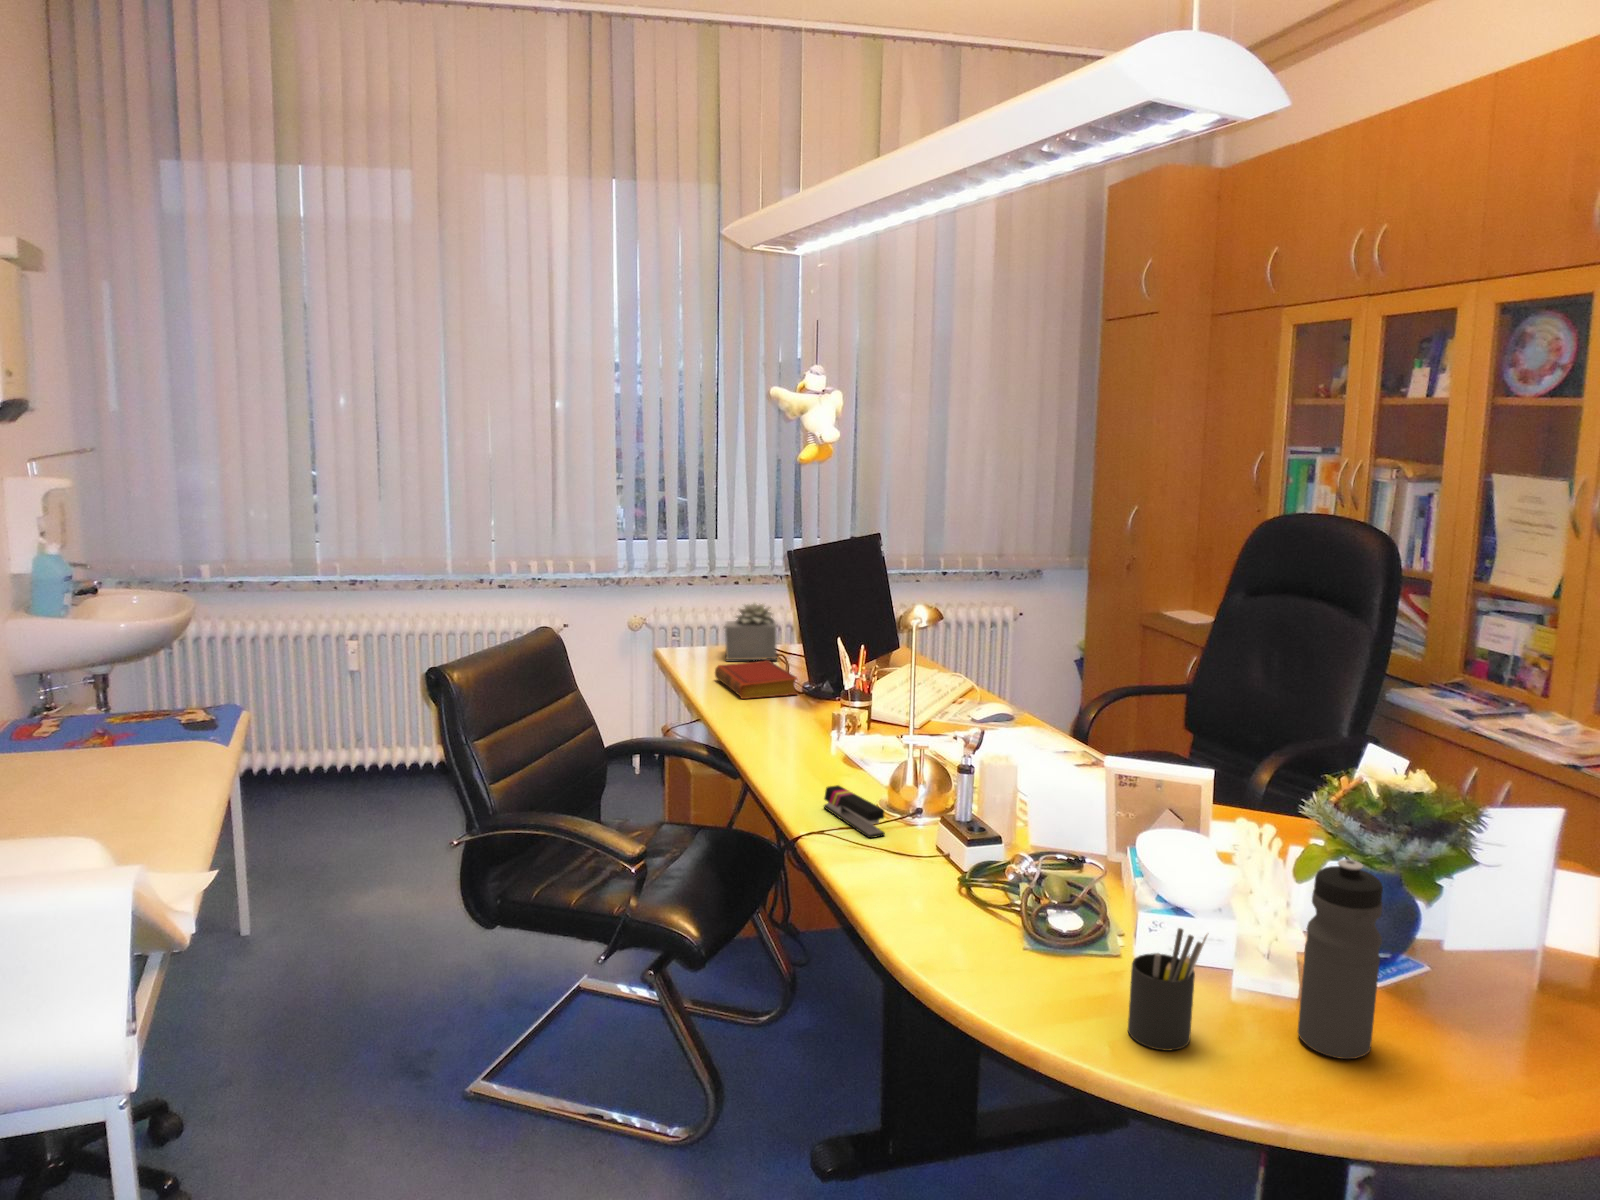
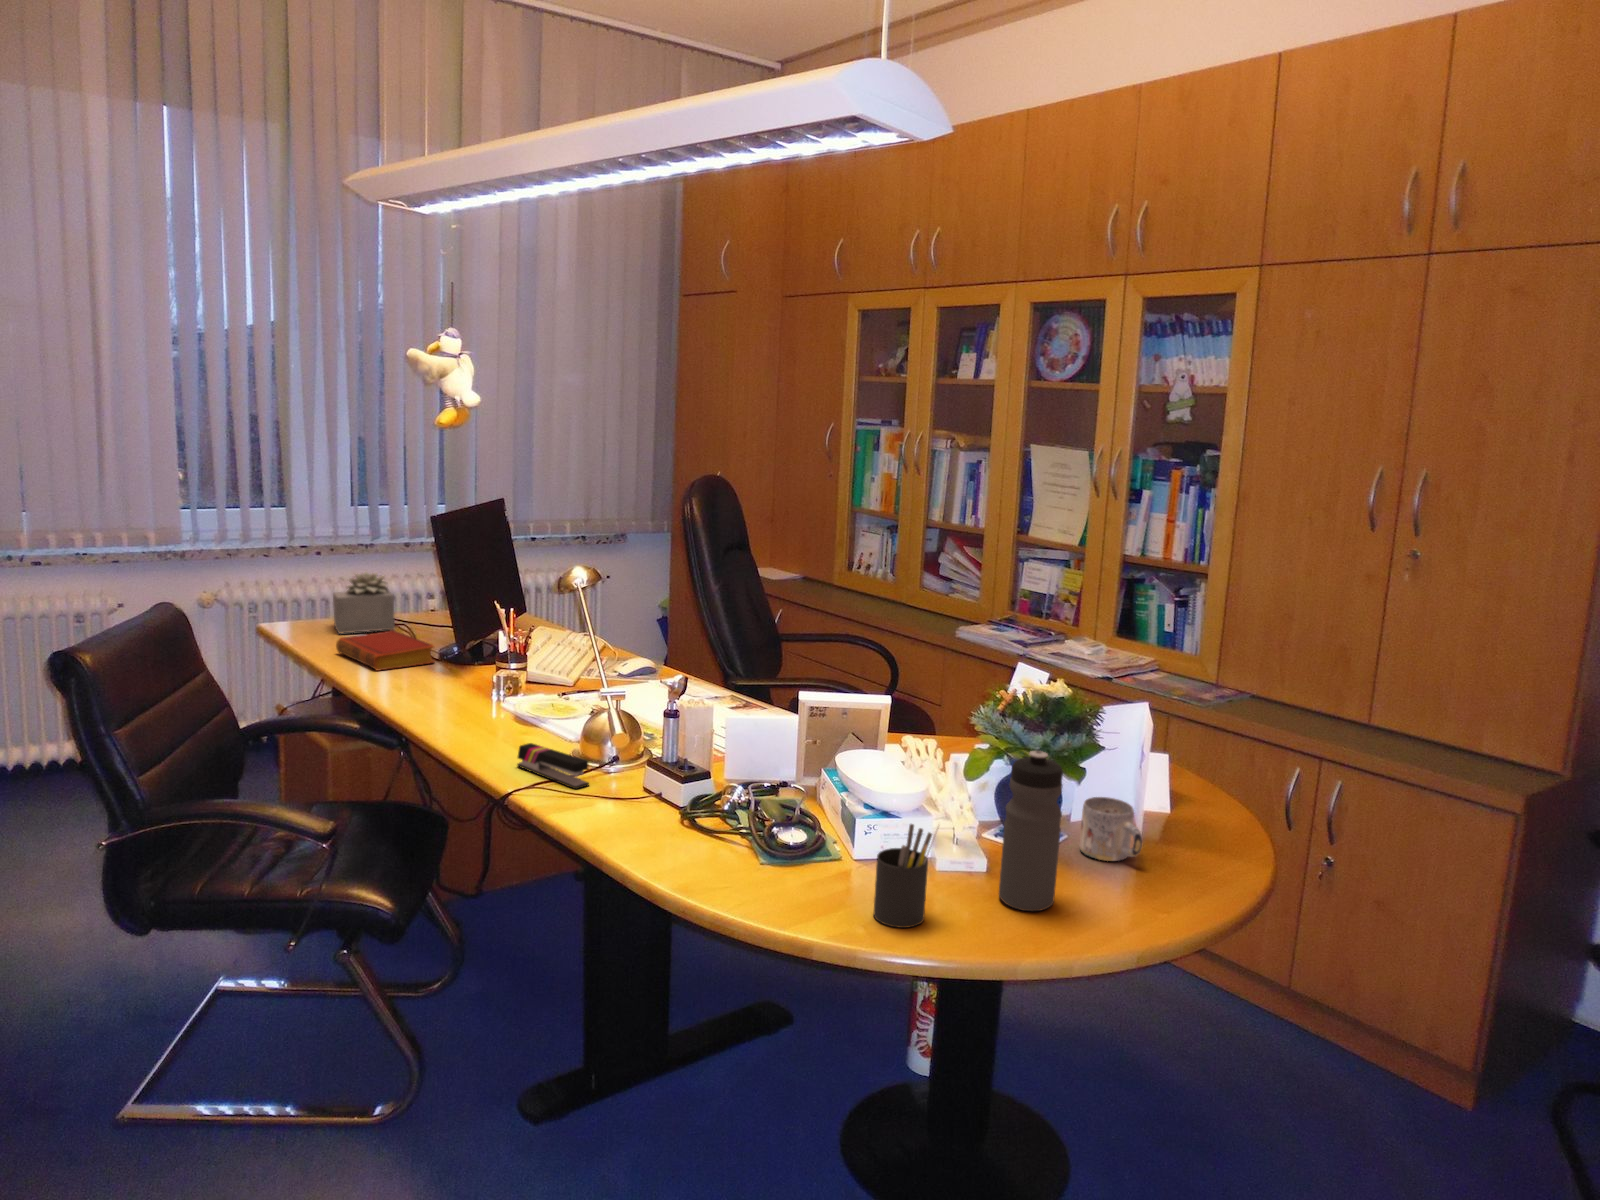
mug: none [1439,924,1522,1011] -> present [1079,797,1142,861]

